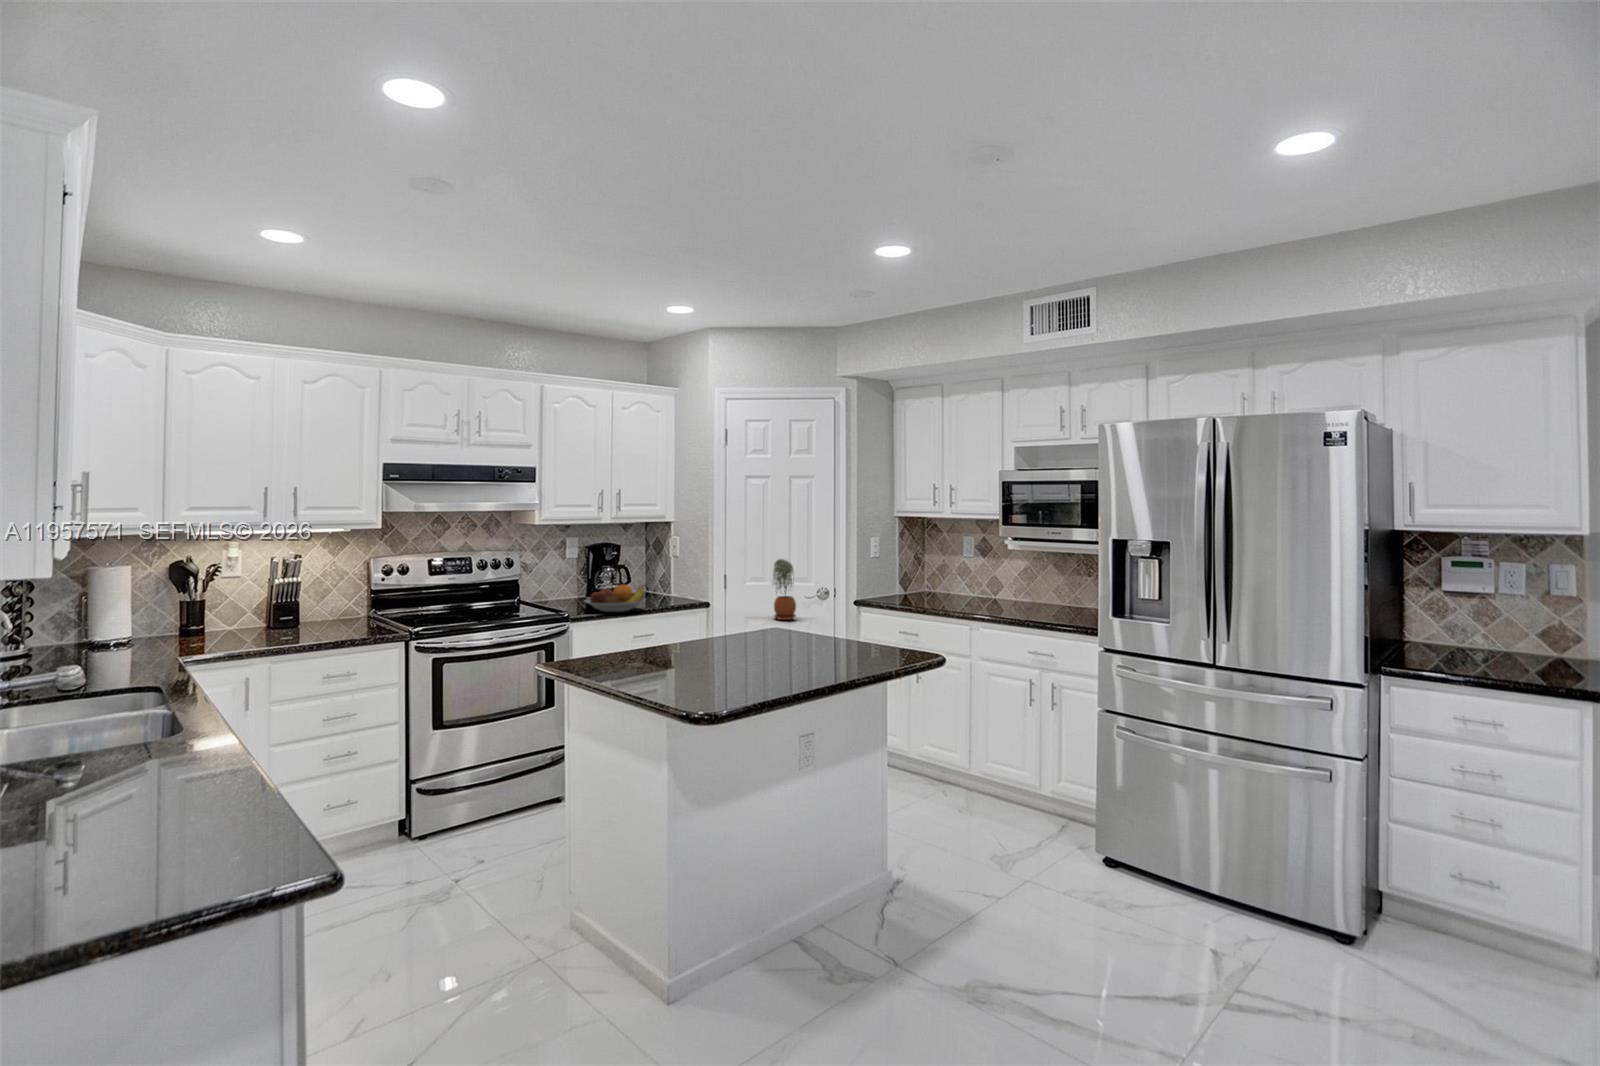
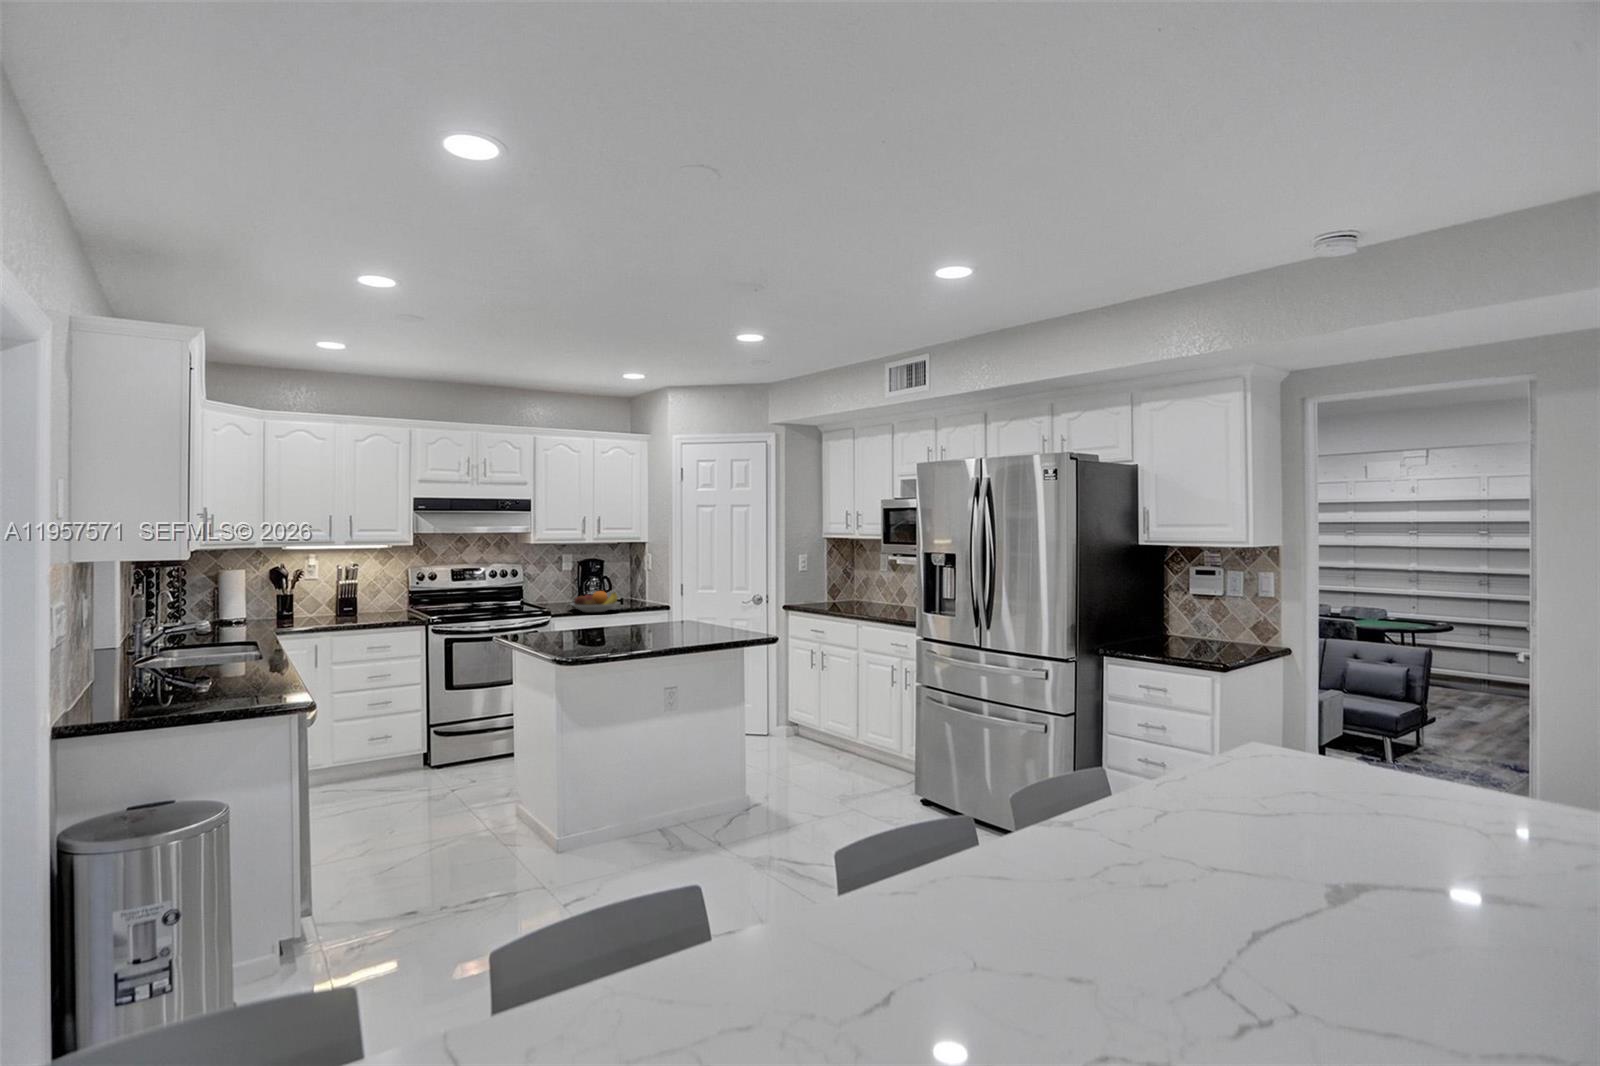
potted plant: present [773,559,796,620] -> none [718,571,737,621]

